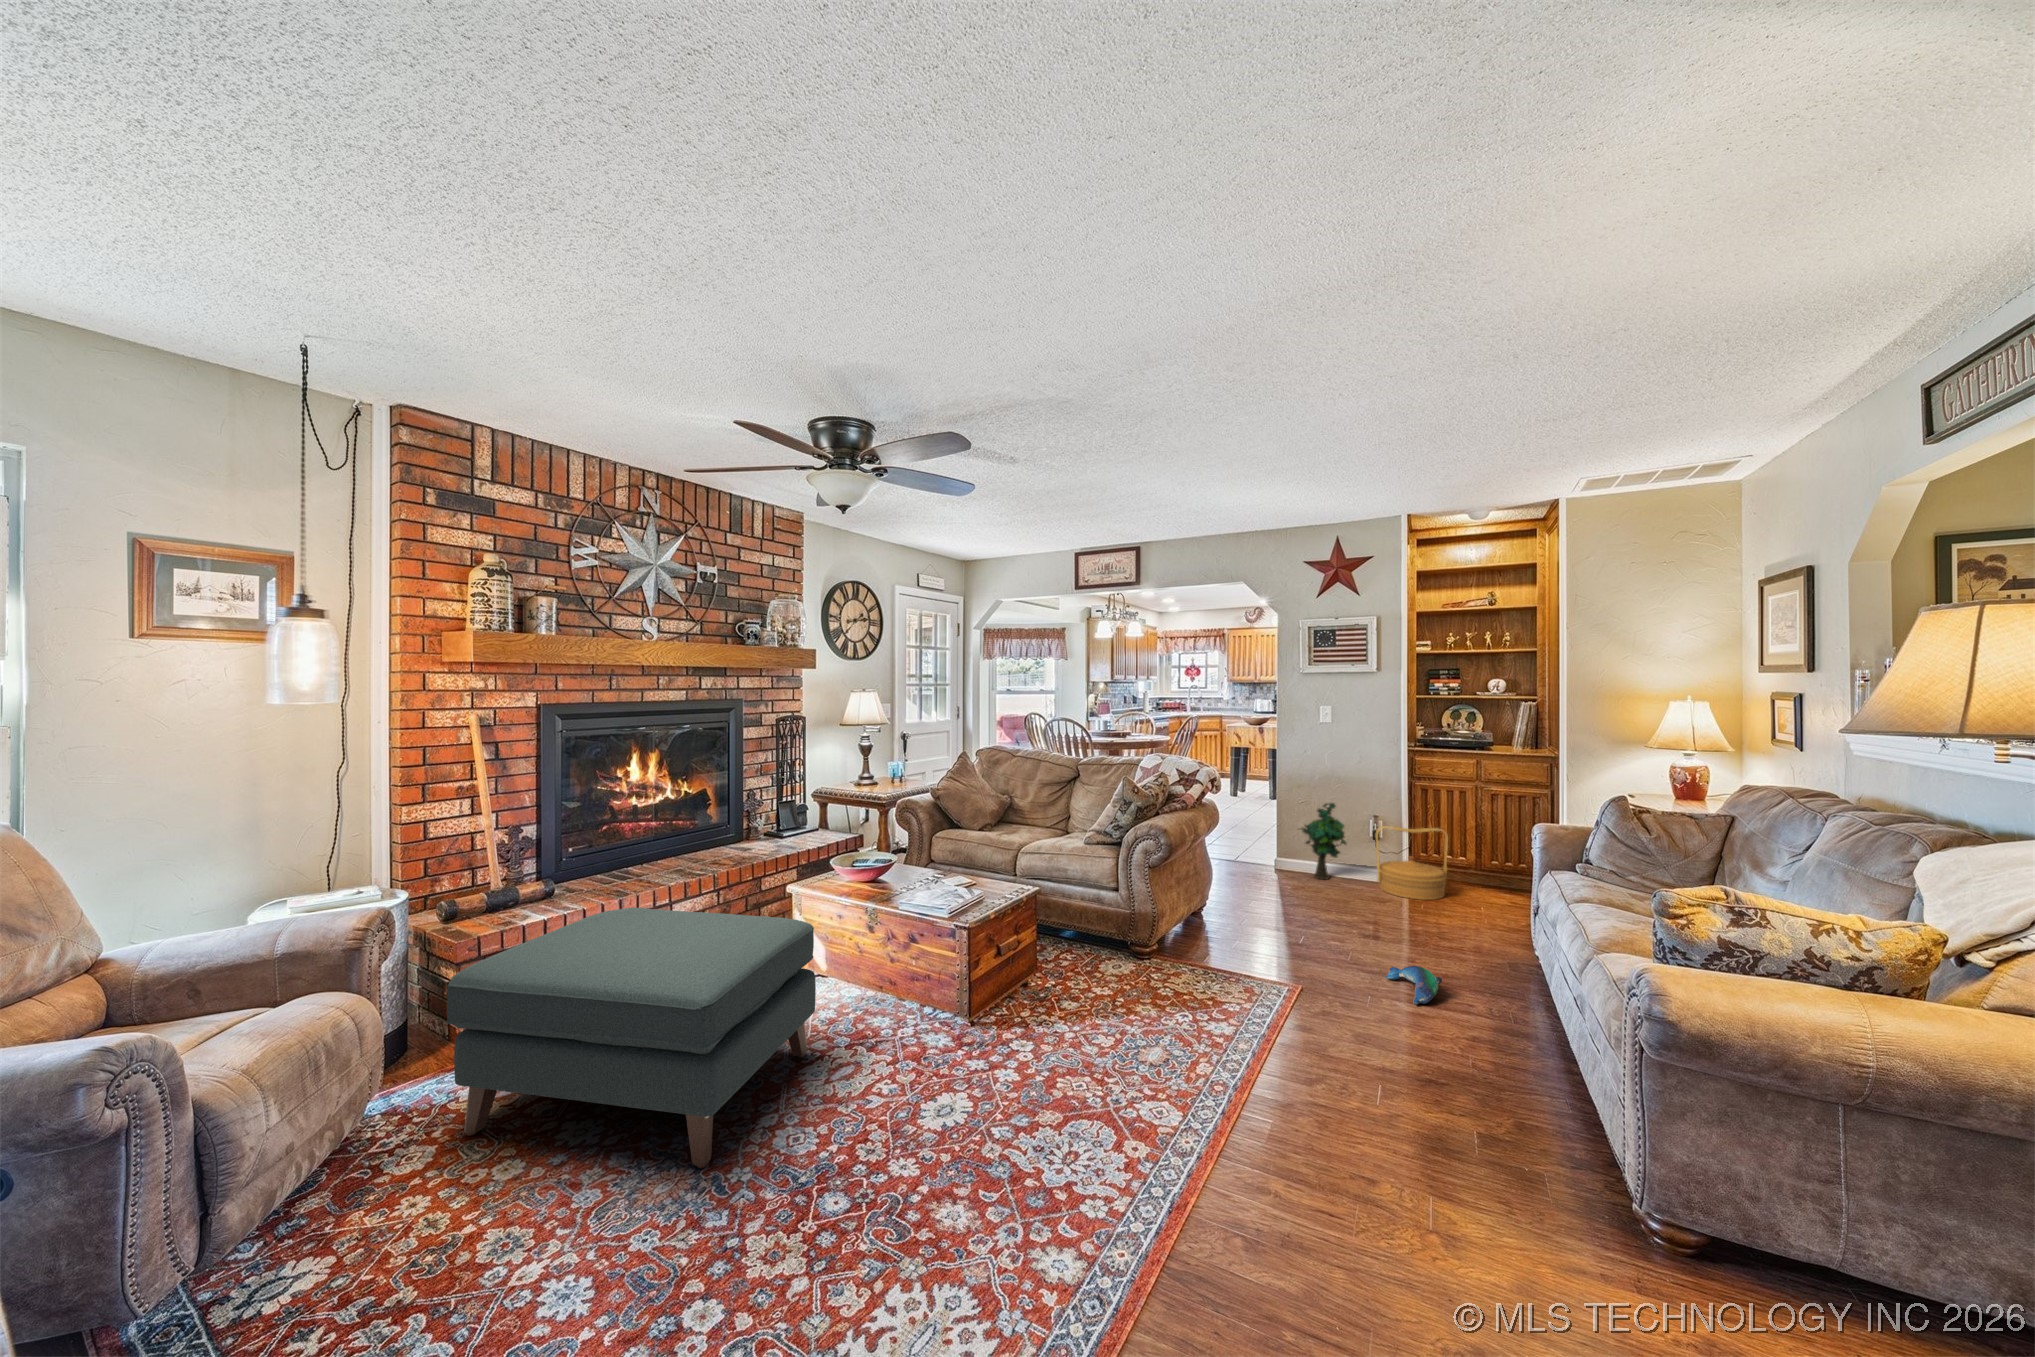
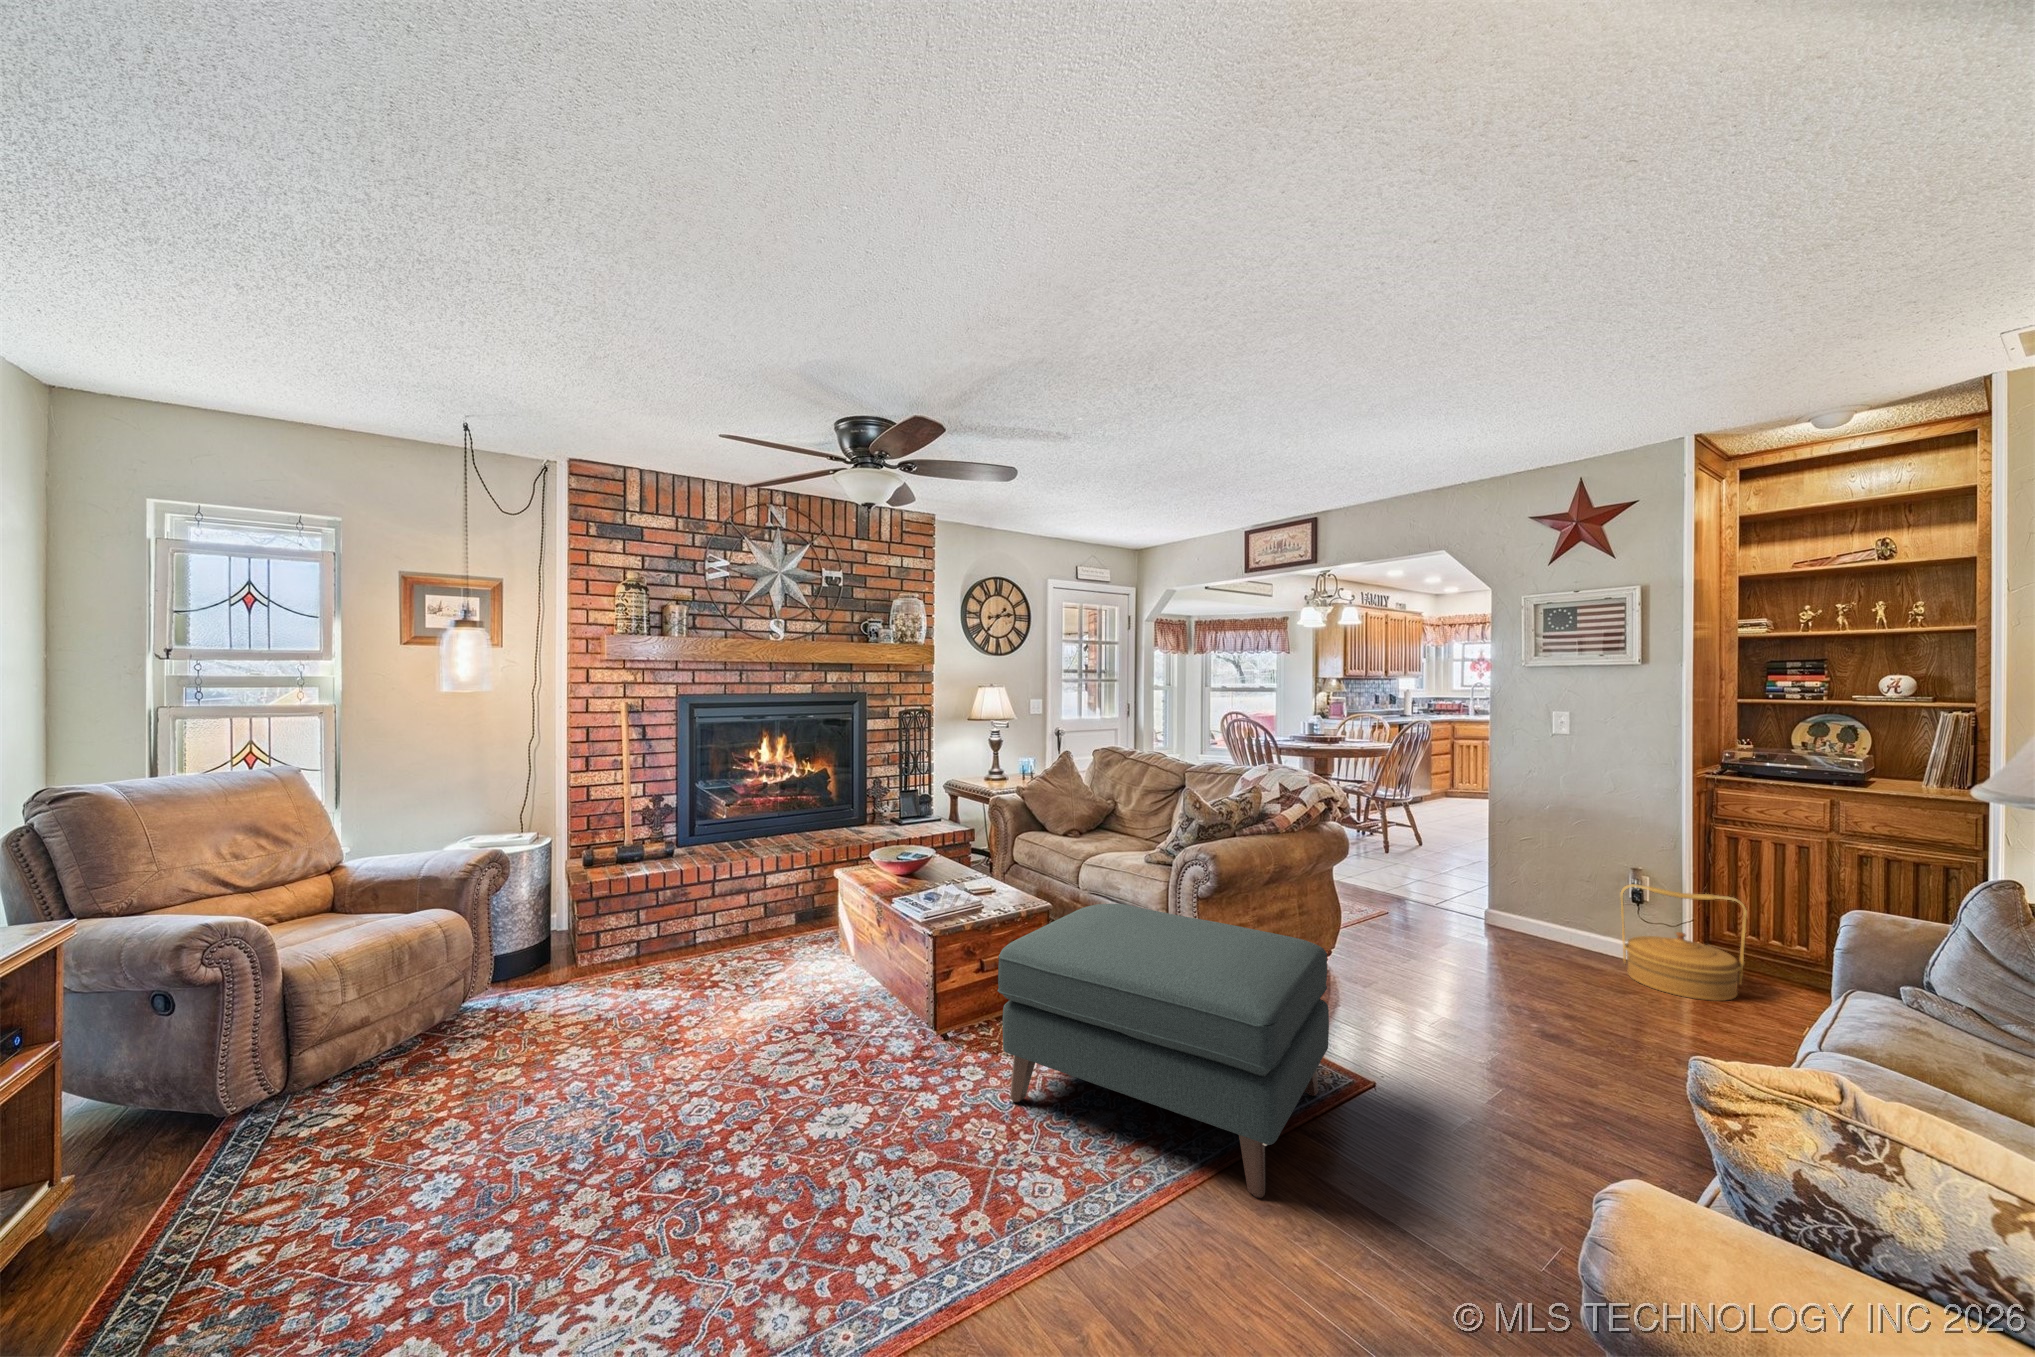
decorative plant: present [1302,803,1346,879] -> none [1510,844,1586,950]
ottoman: present [446,908,816,1168] -> present [997,904,1329,1198]
plush toy: present [1386,966,1442,1005] -> none [1503,1071,1571,1128]

